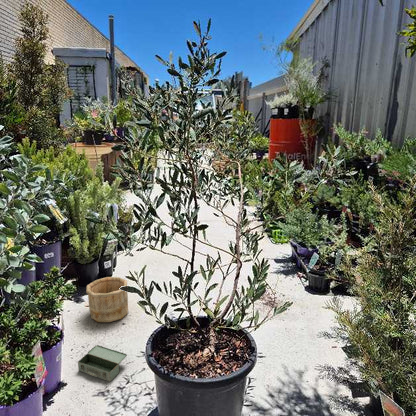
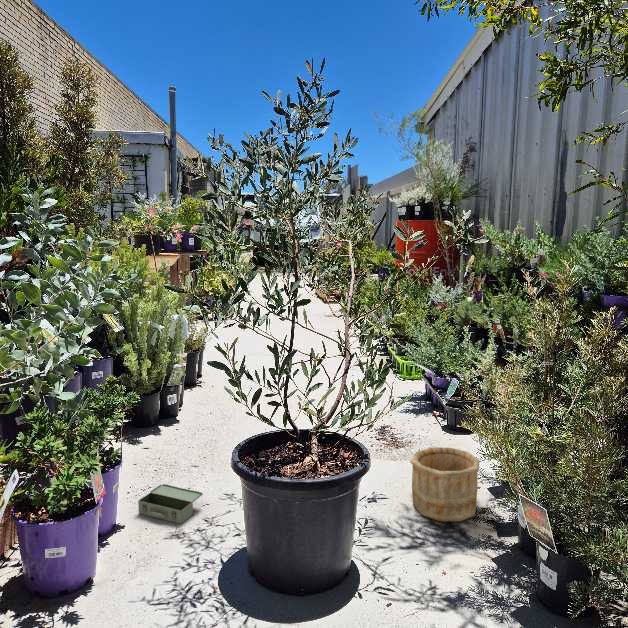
wooden bucket: present [86,277,128,322] -> present [410,447,479,521]

